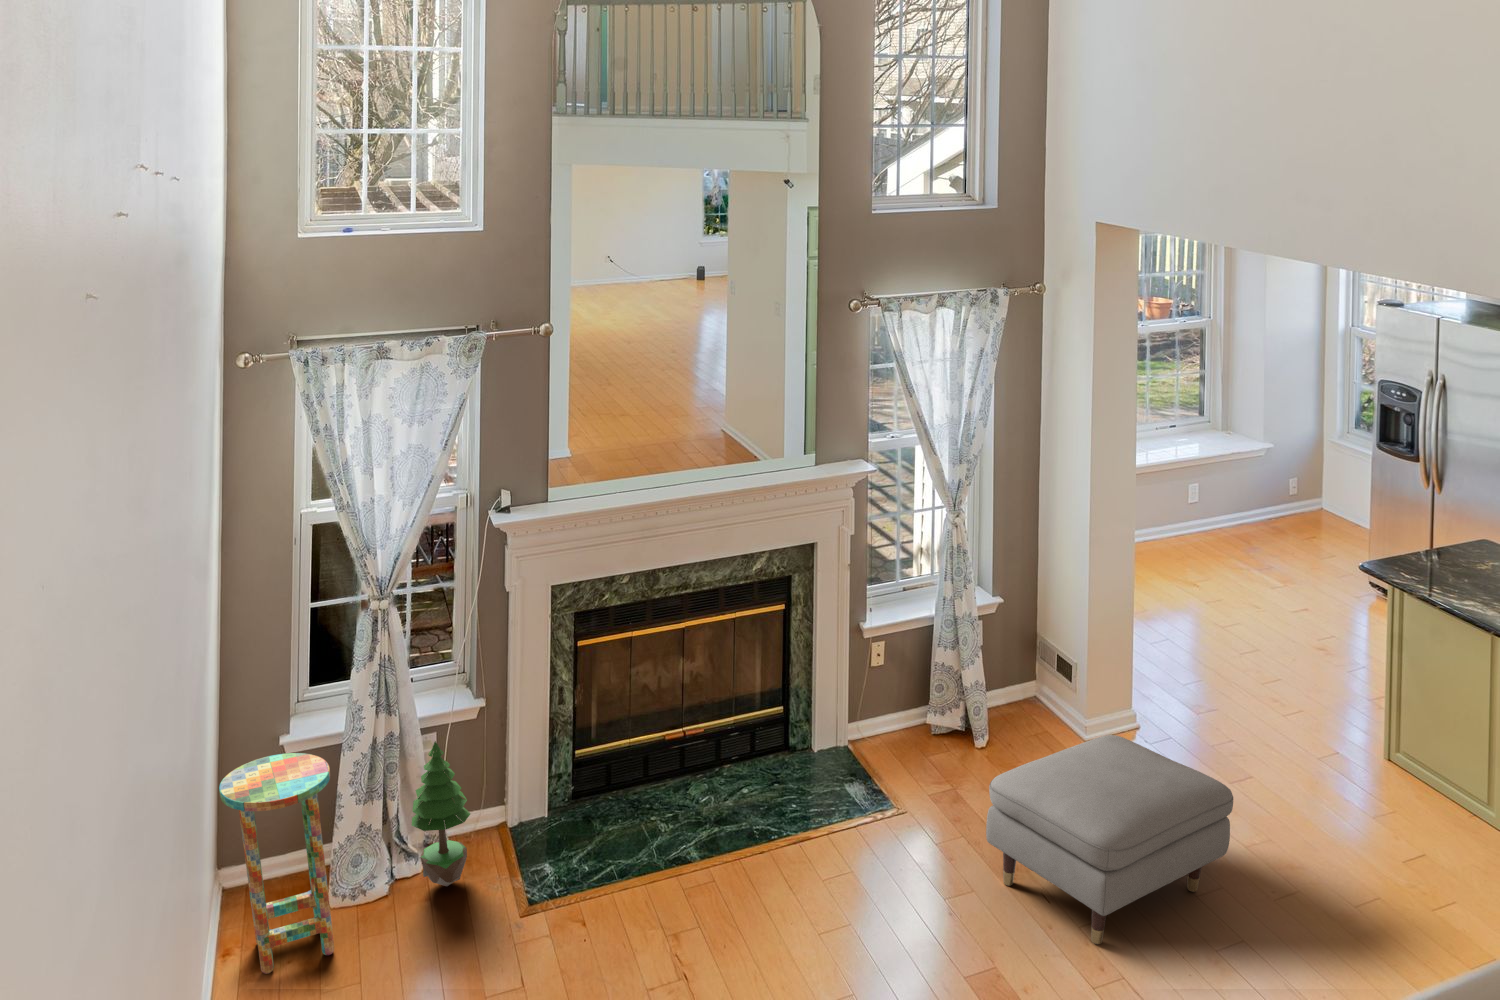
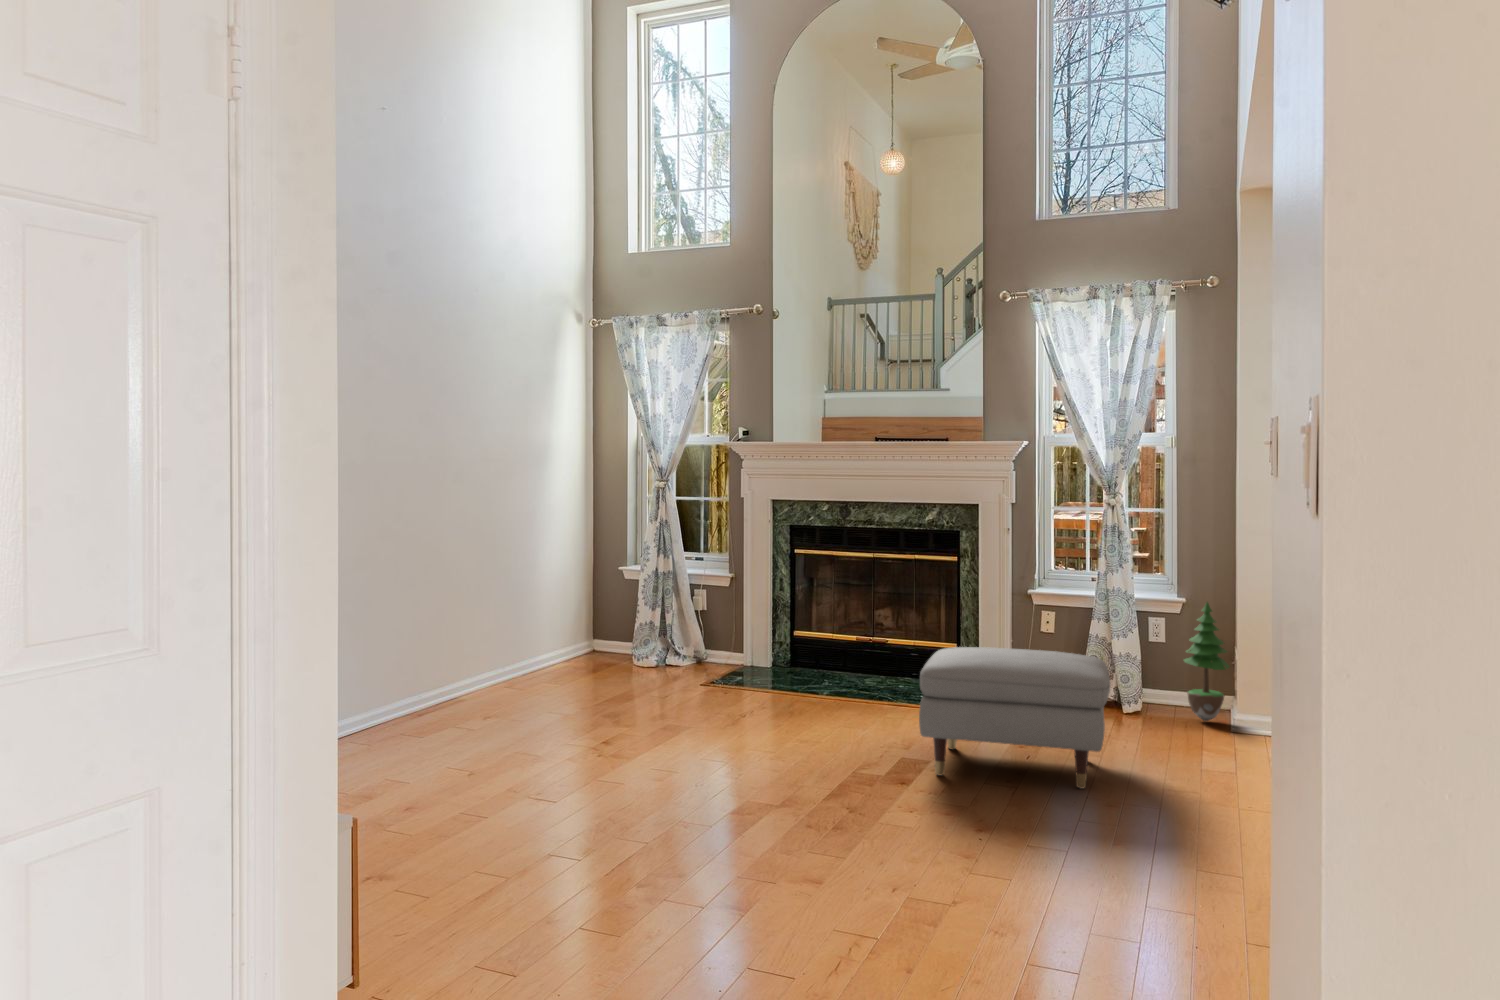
potted tree: present [412,741,470,886] -> present [1184,602,1229,721]
side table: present [219,753,334,974] -> none [560,561,615,672]

